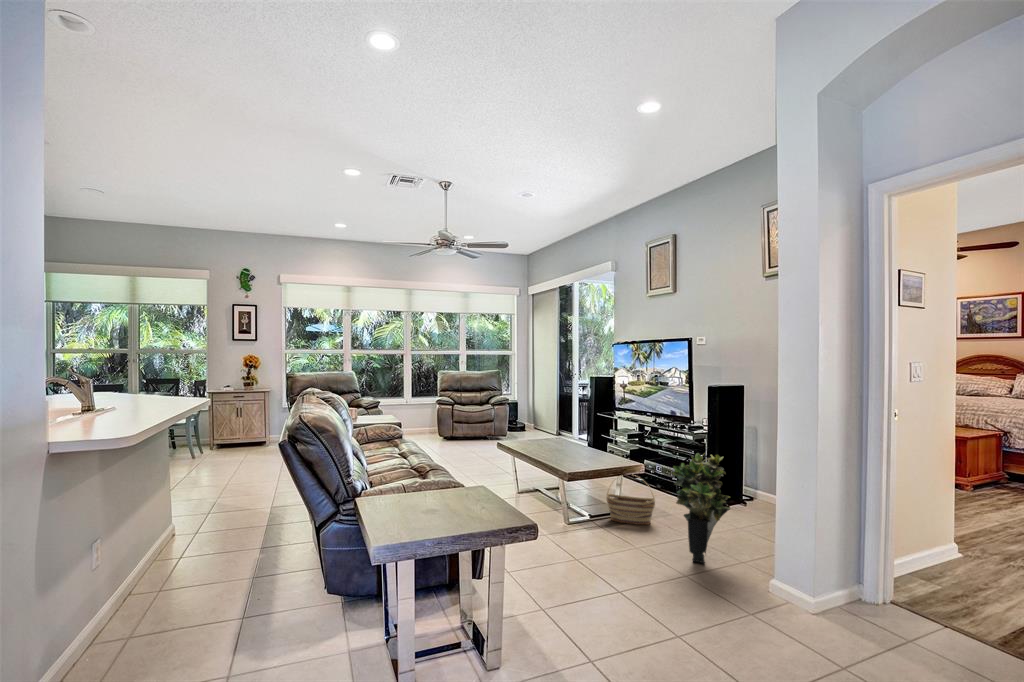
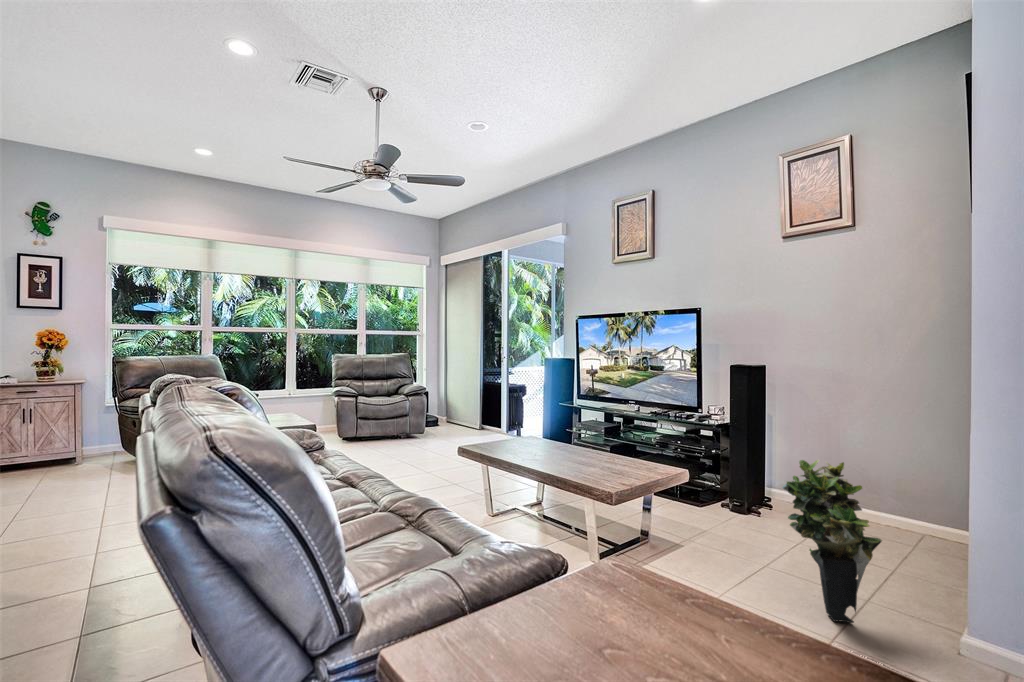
basket: present [607,485,655,525] -> none [644,488,712,557]

